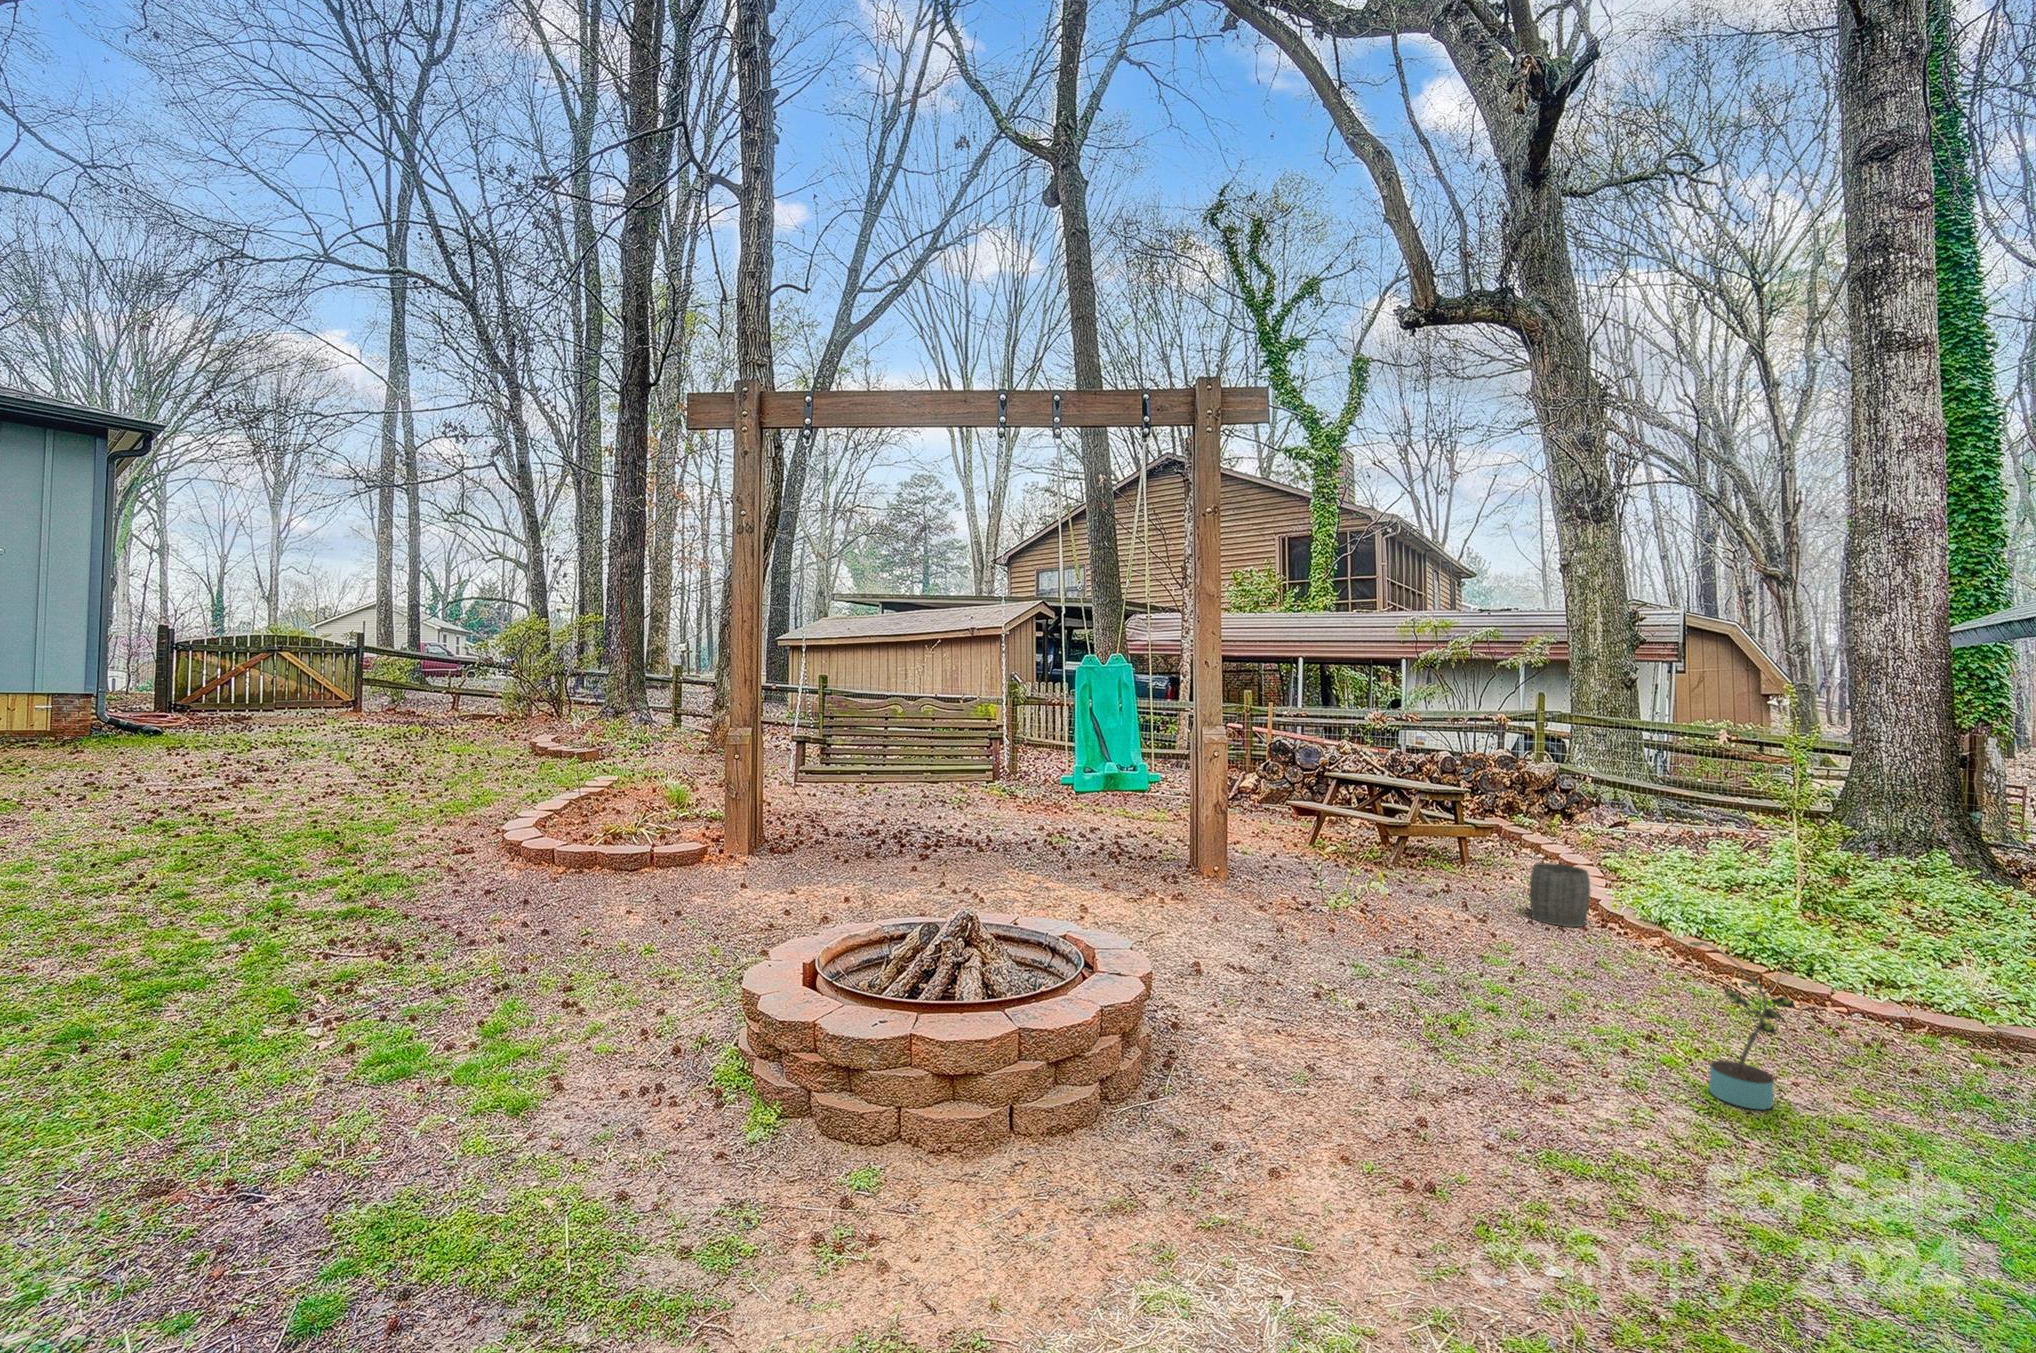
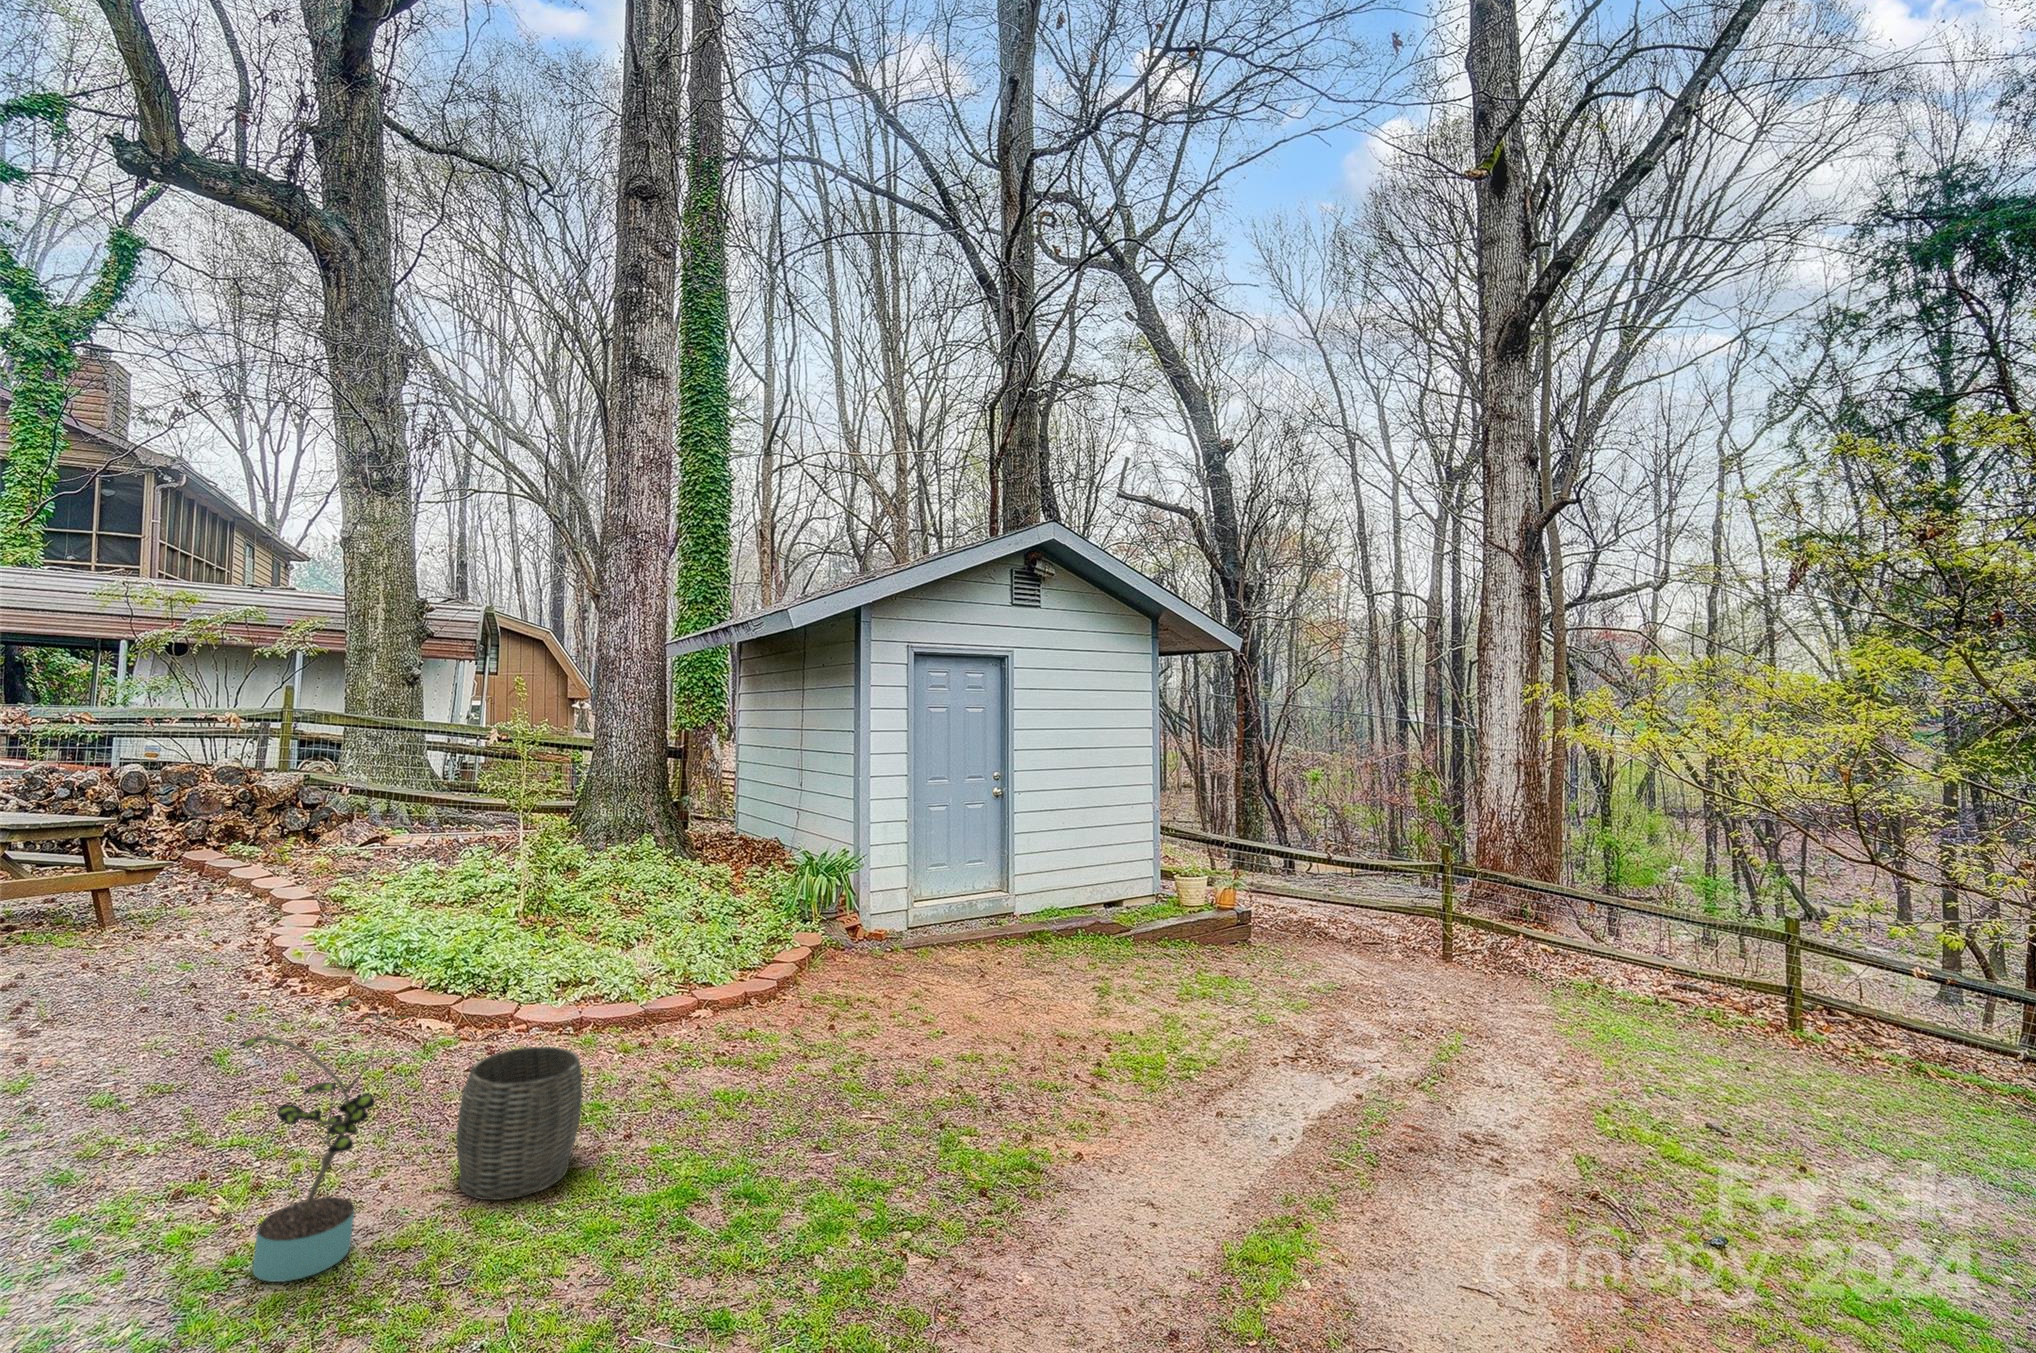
woven basket: present [1529,863,1590,927] -> present [456,1047,582,1200]

